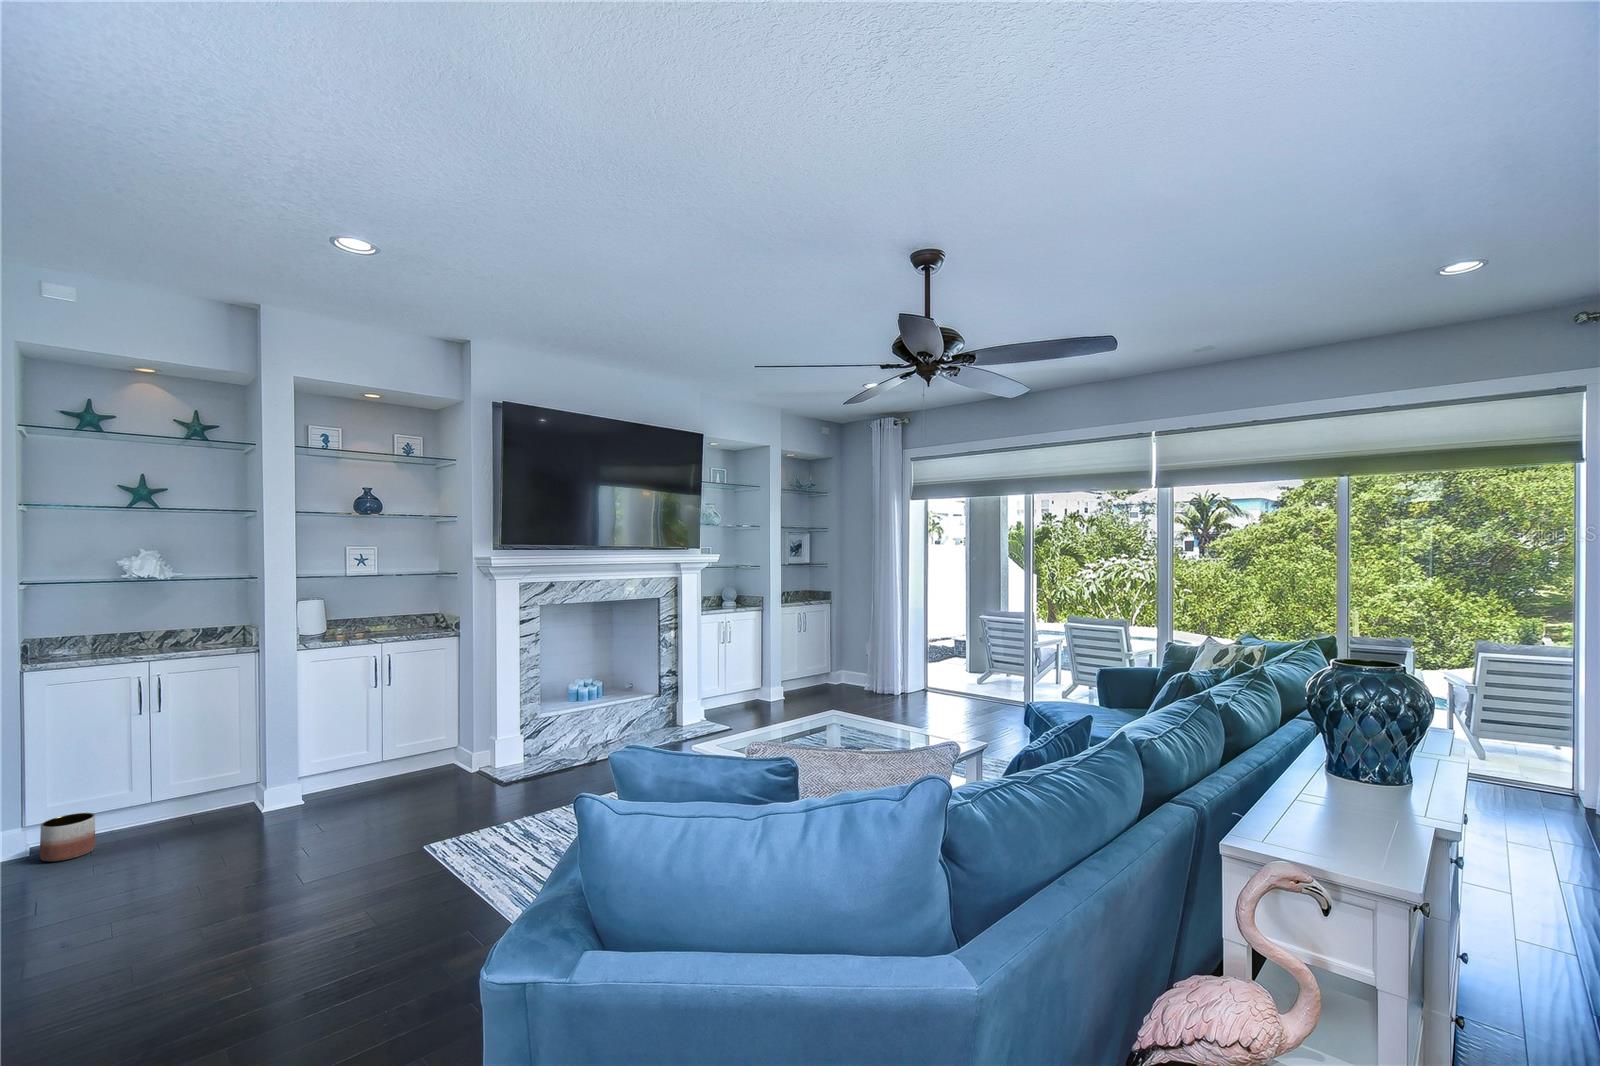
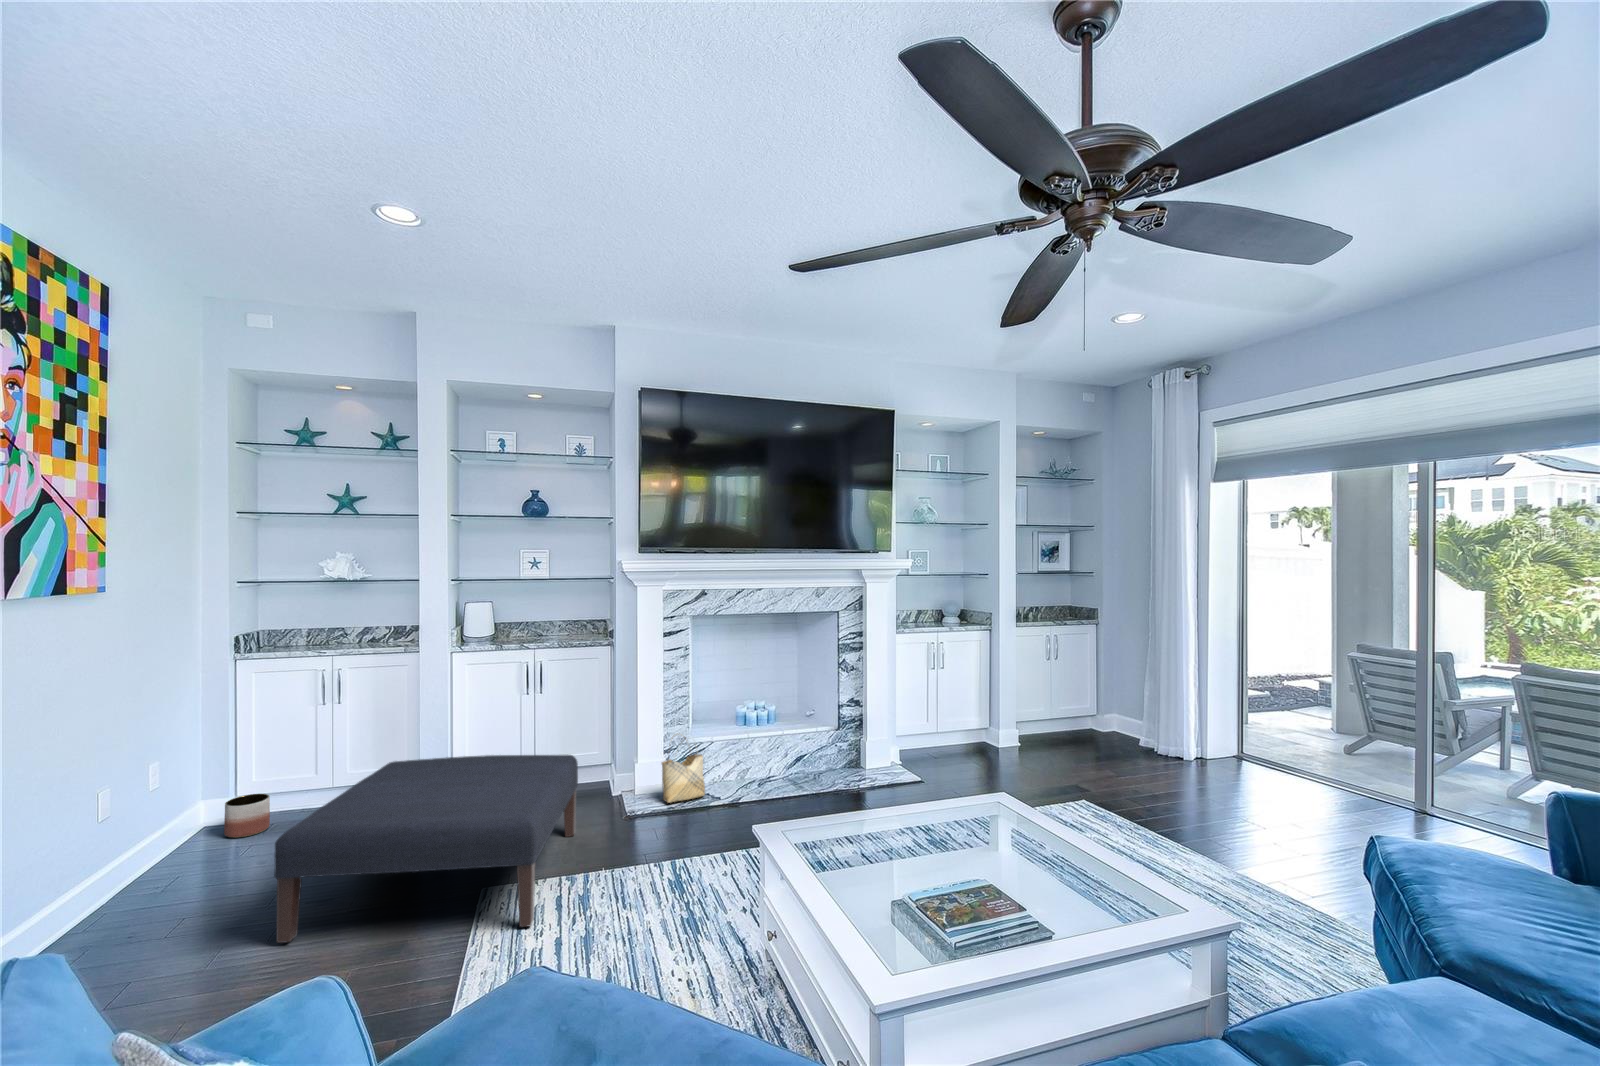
woven basket: none [524,709,560,769] -> present [662,754,705,803]
ottoman: none [258,730,501,906] -> present [274,755,578,943]

